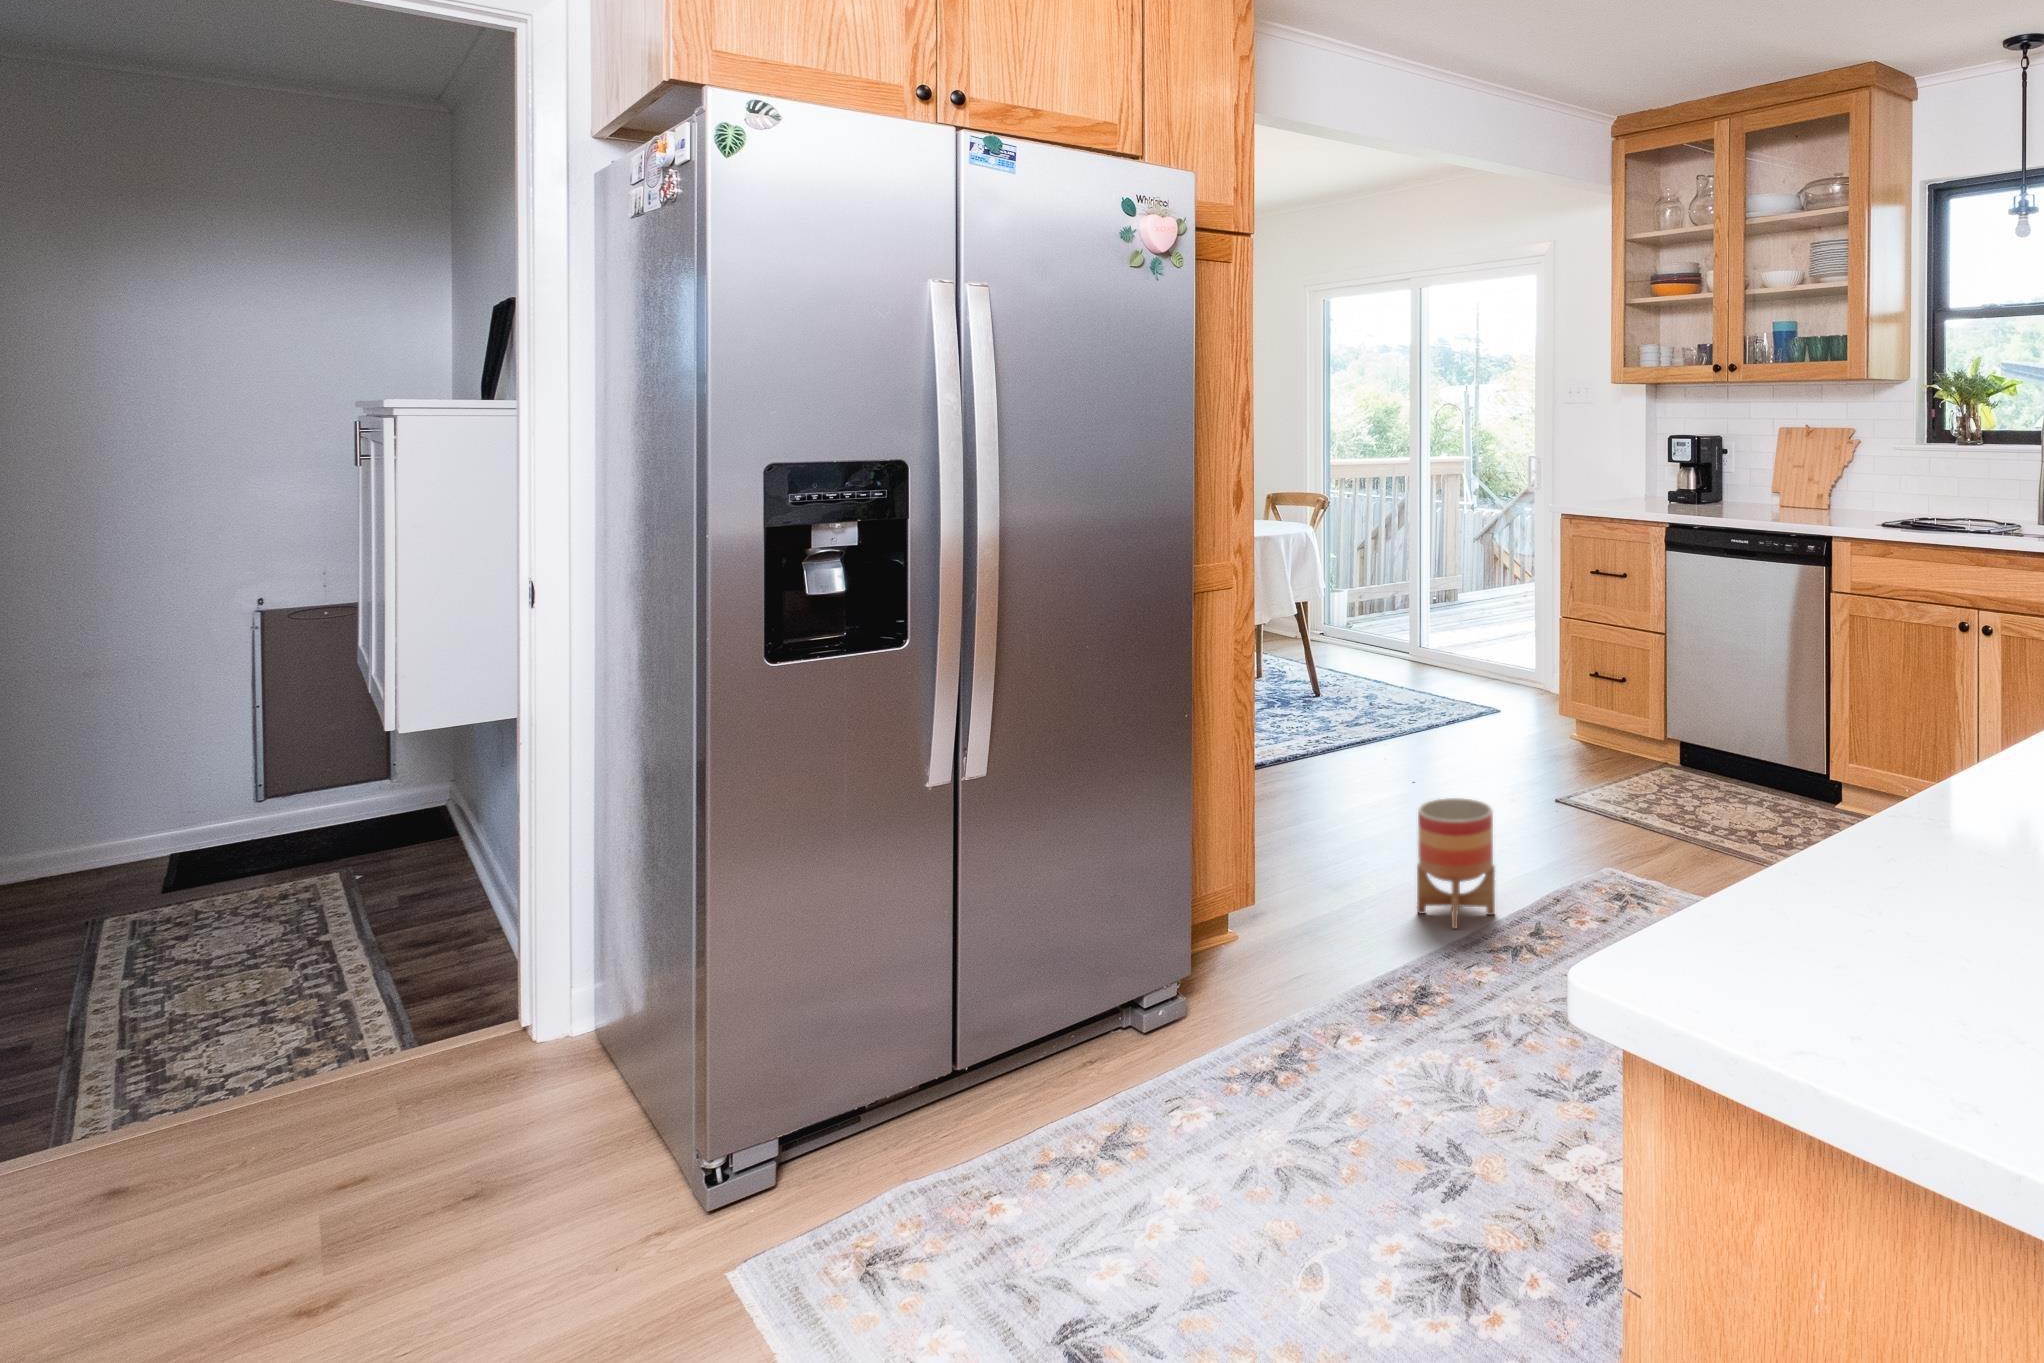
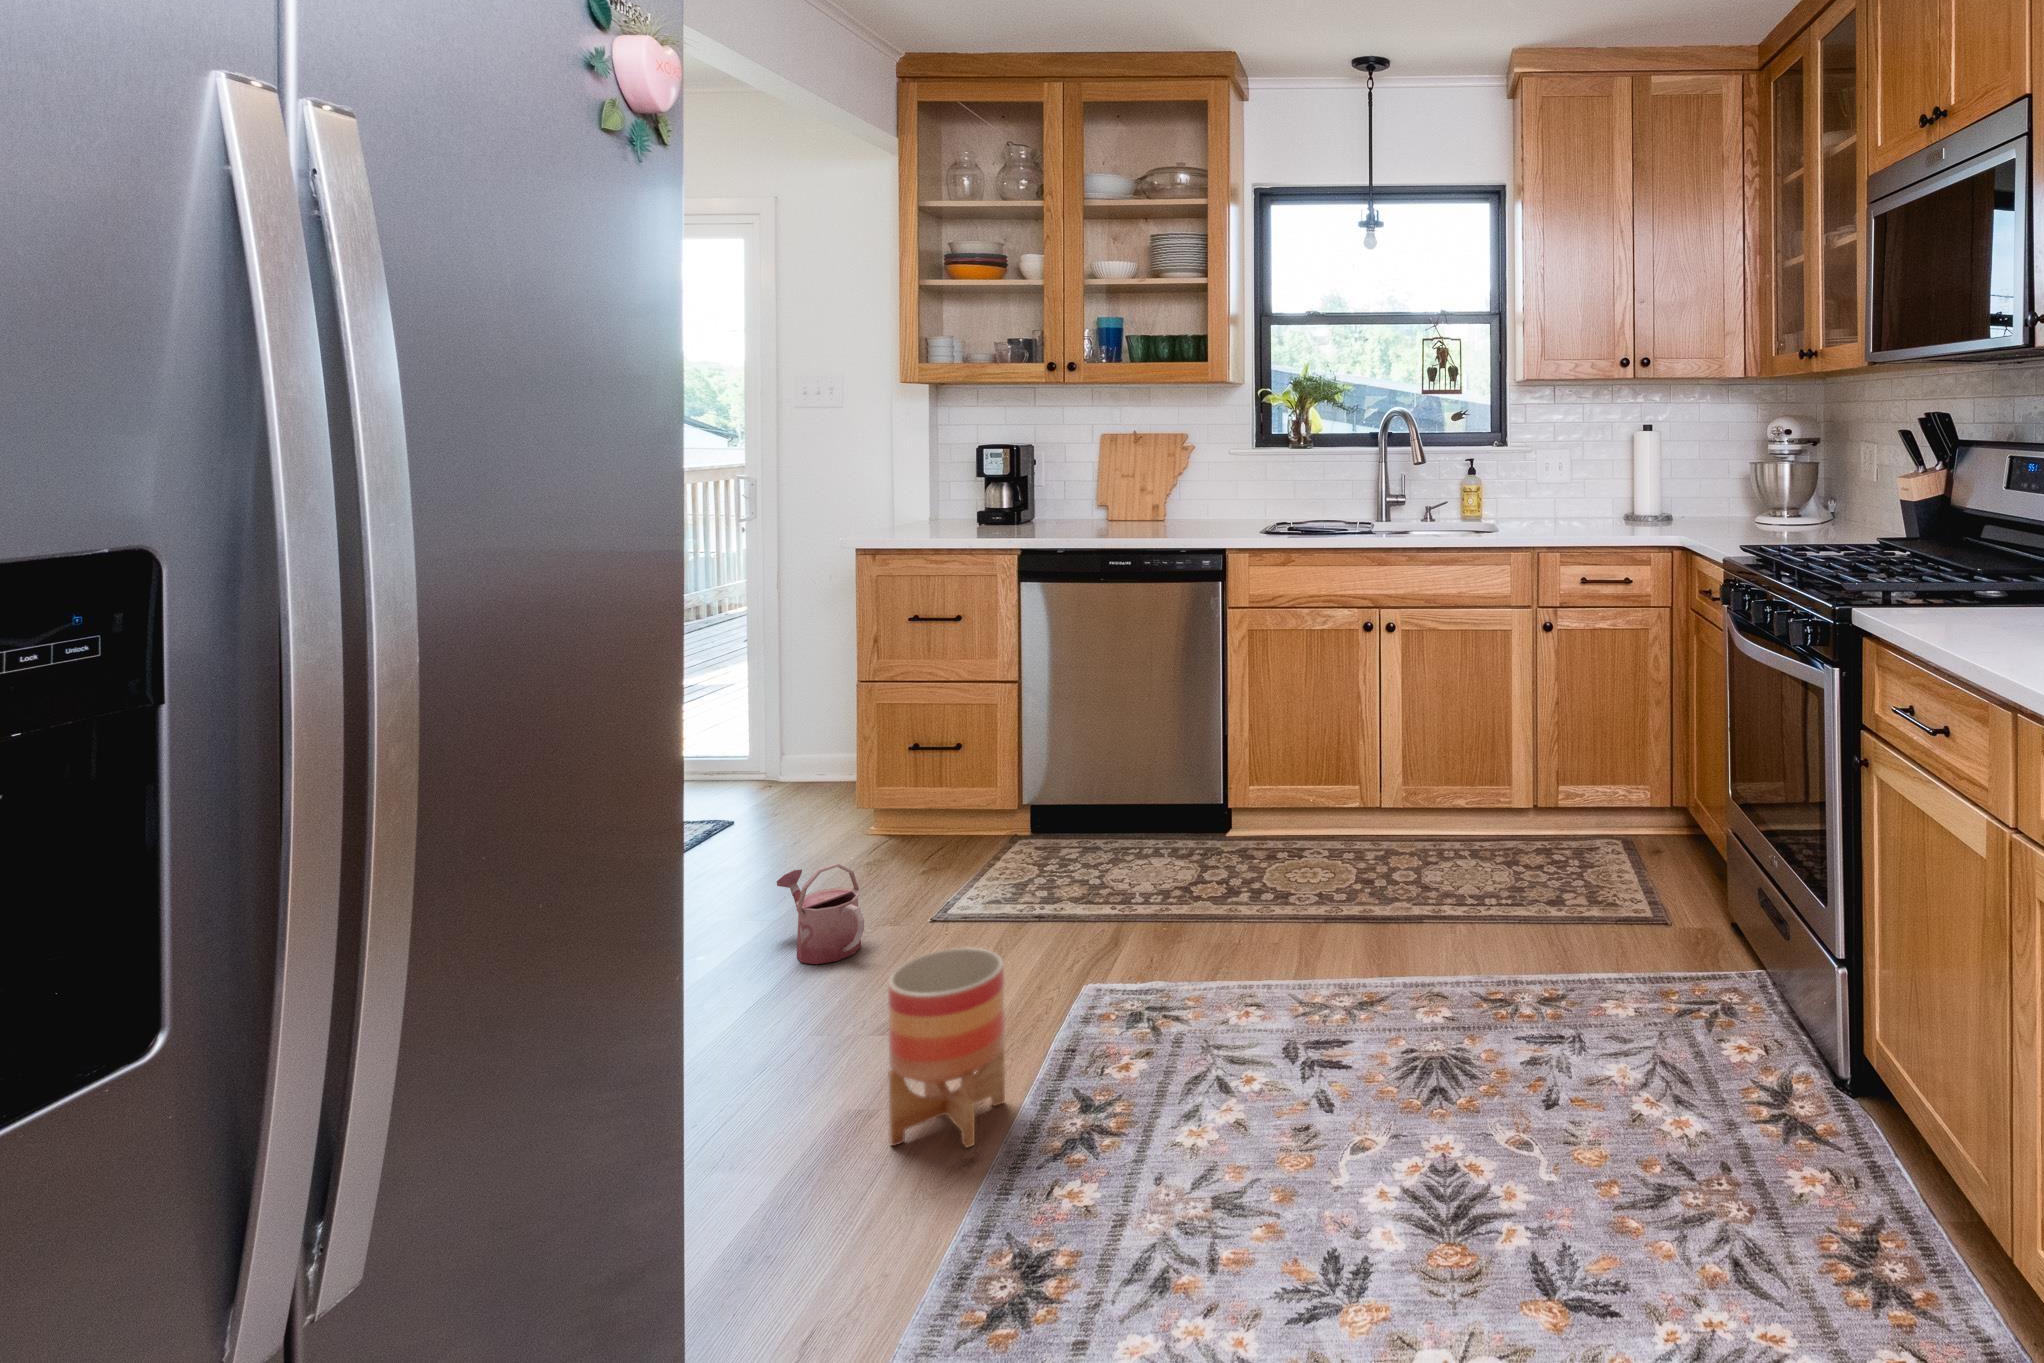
watering can: none [1457,742,1503,810] -> present [777,863,864,964]

